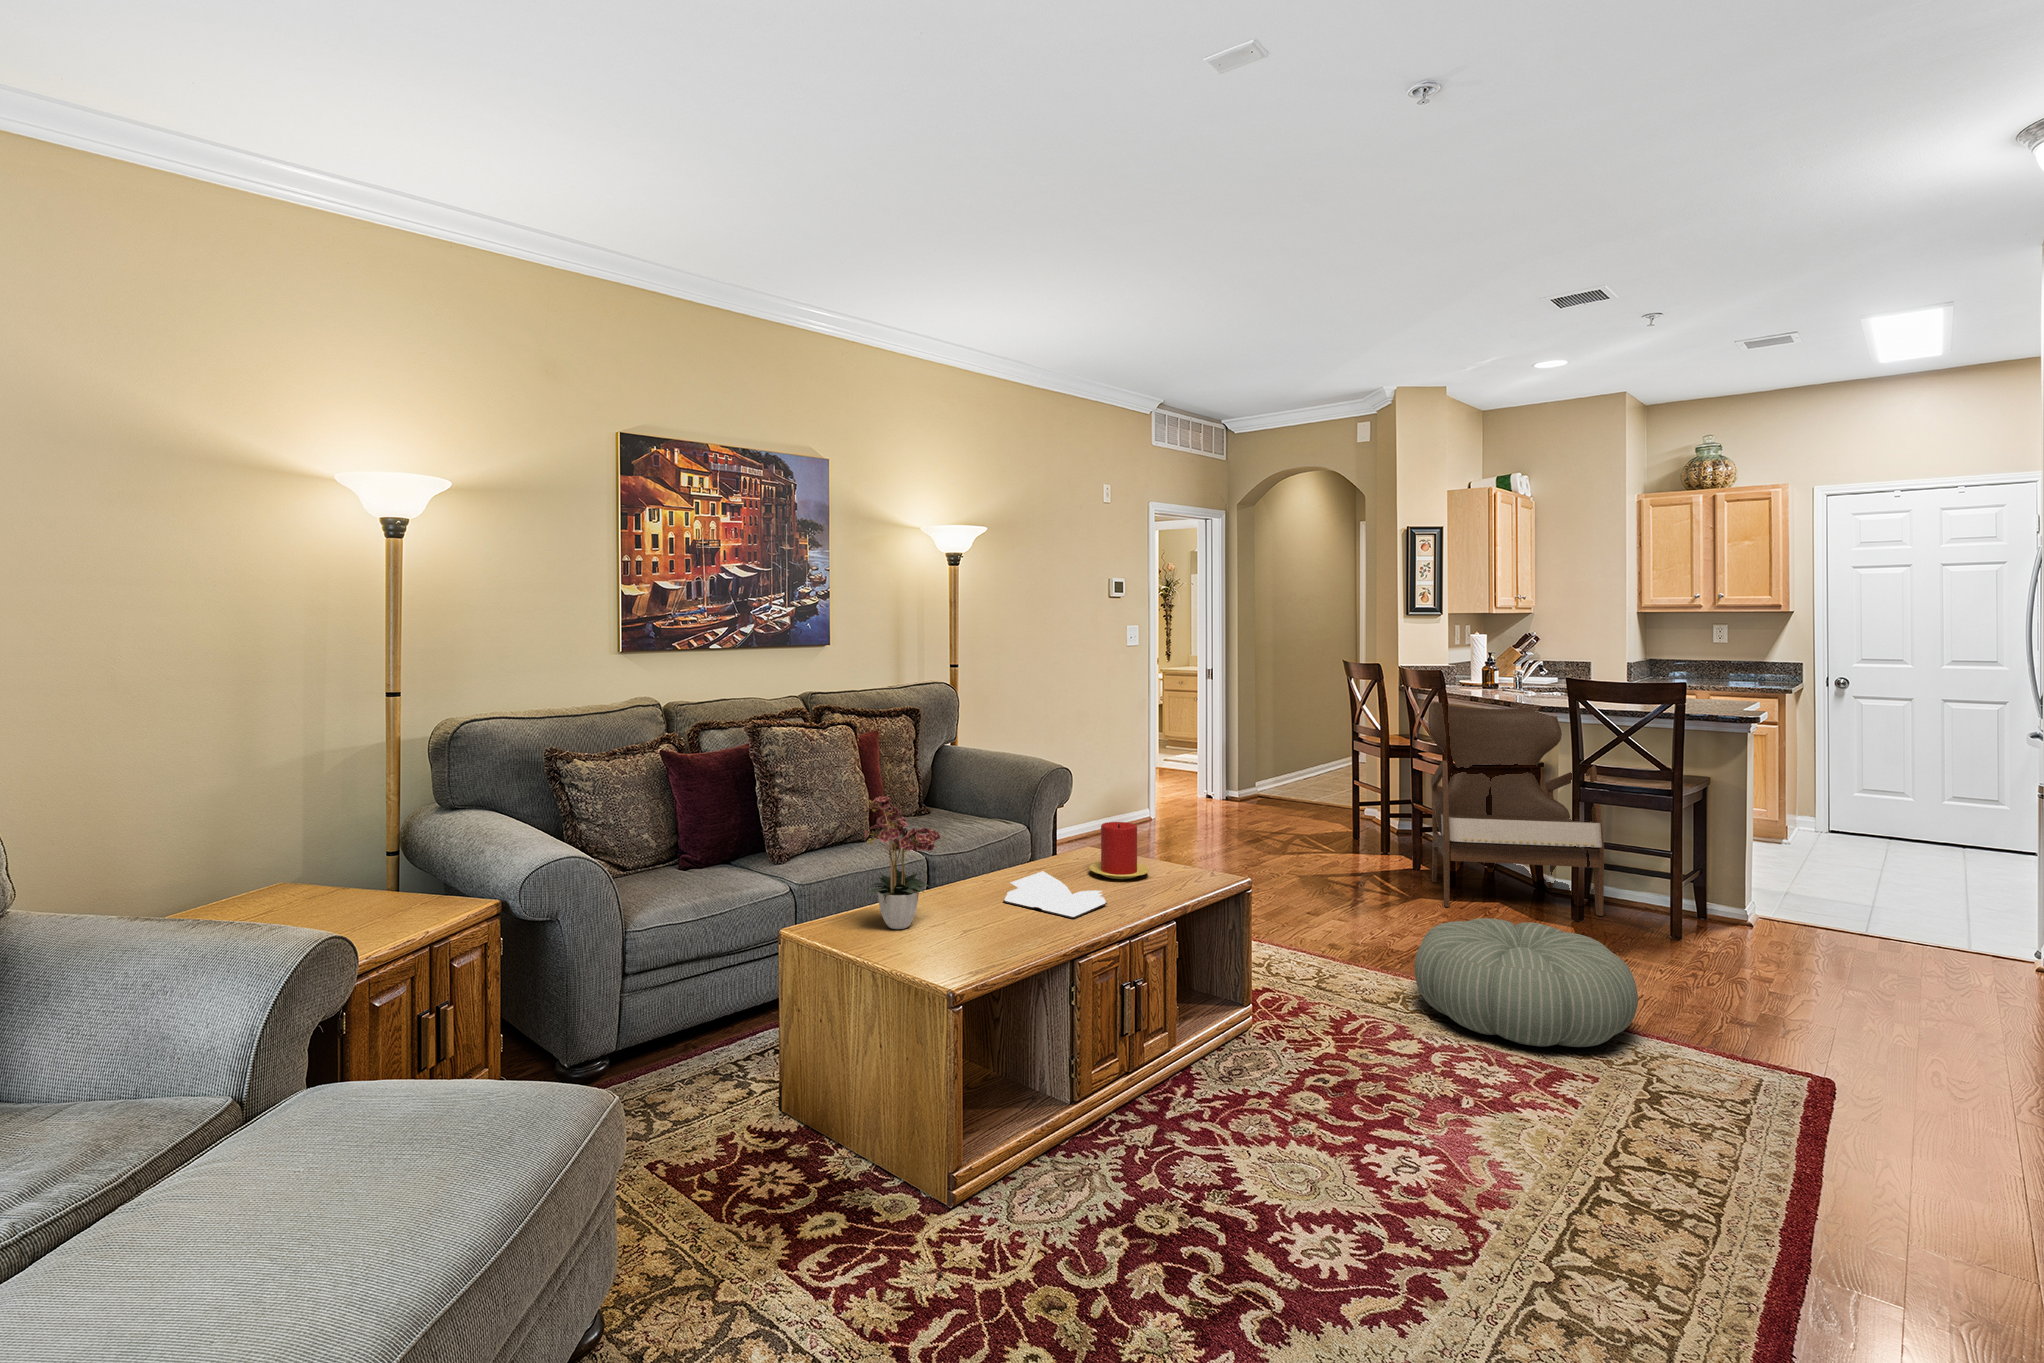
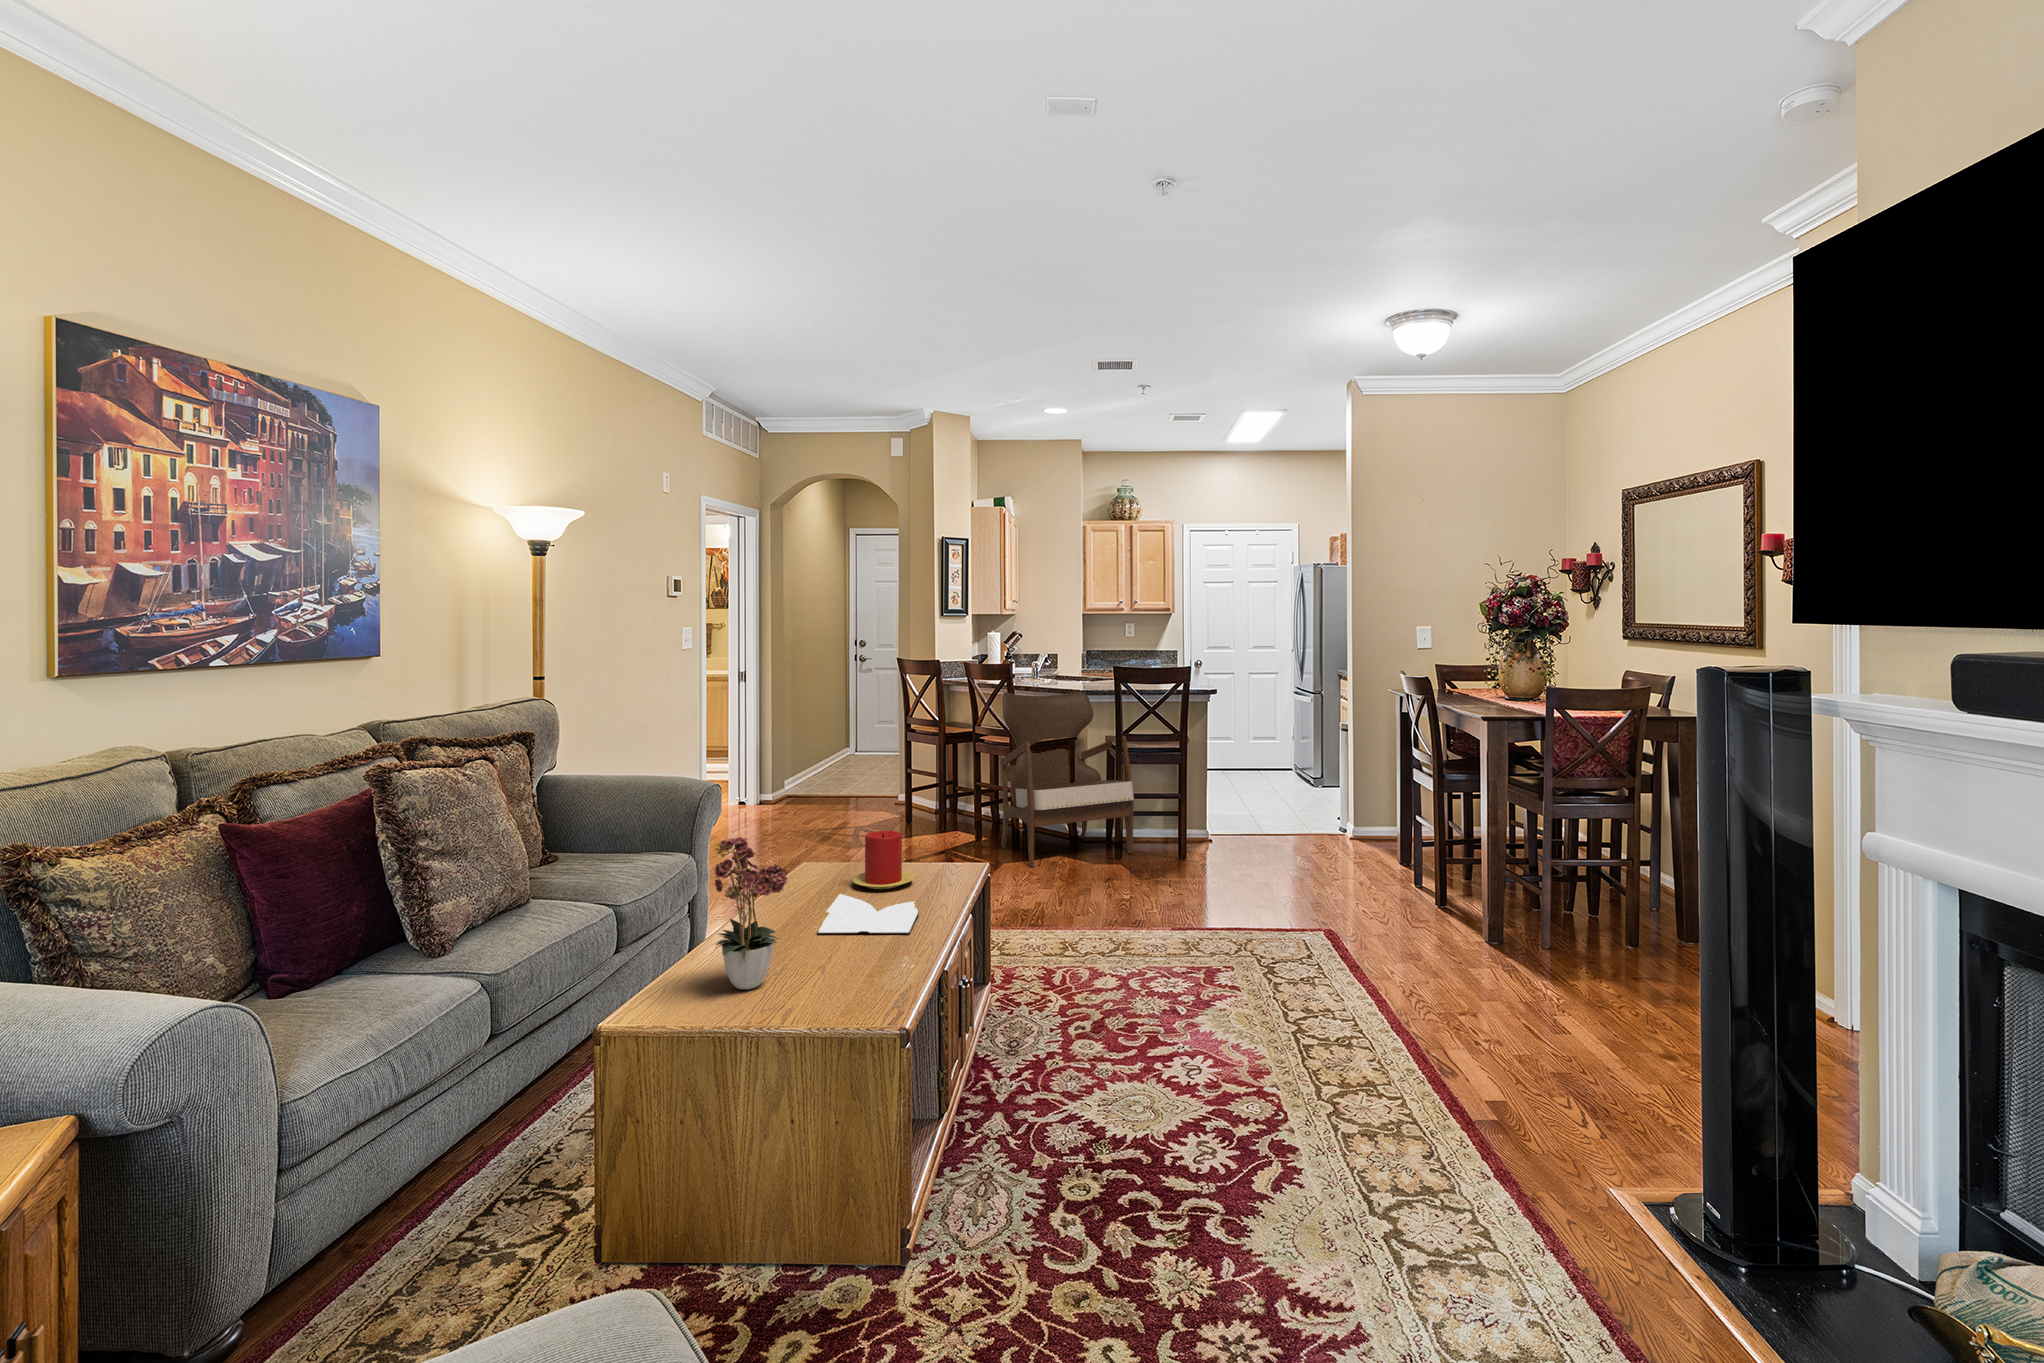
pouf: present [1415,918,1638,1047] -> none [1079,864,1232,960]

